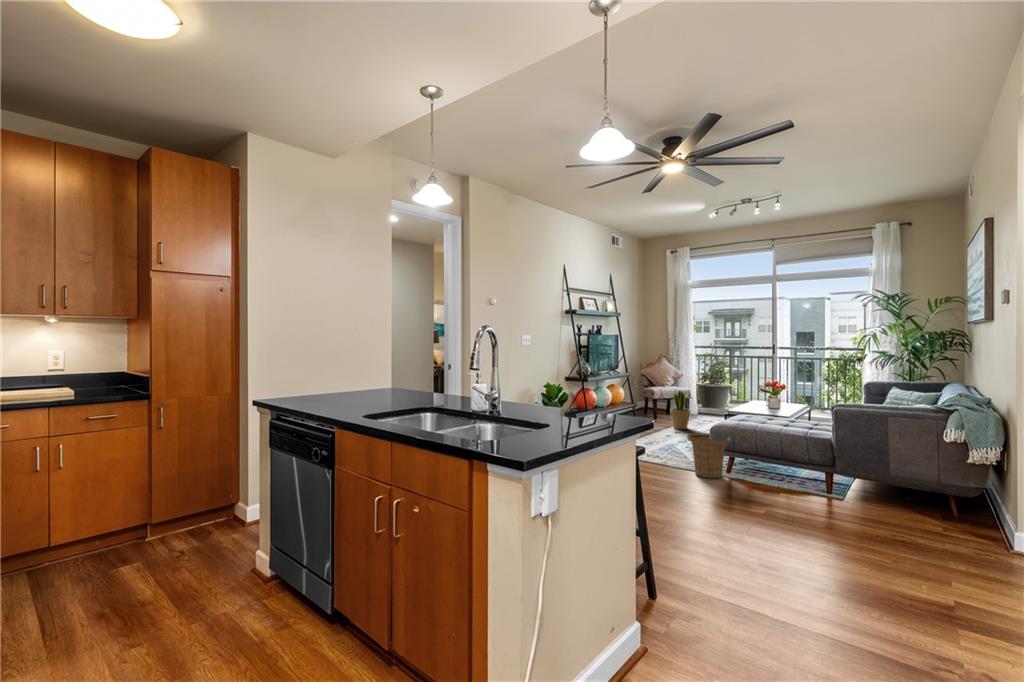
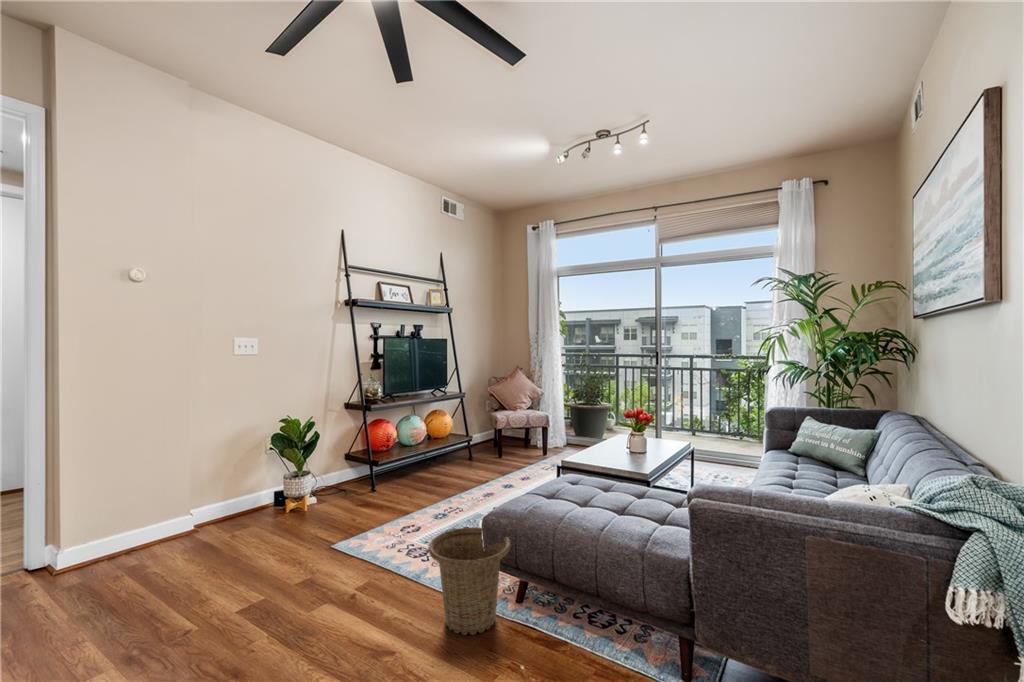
potted plant: present [670,391,690,429] -> none [503,420,533,479]

